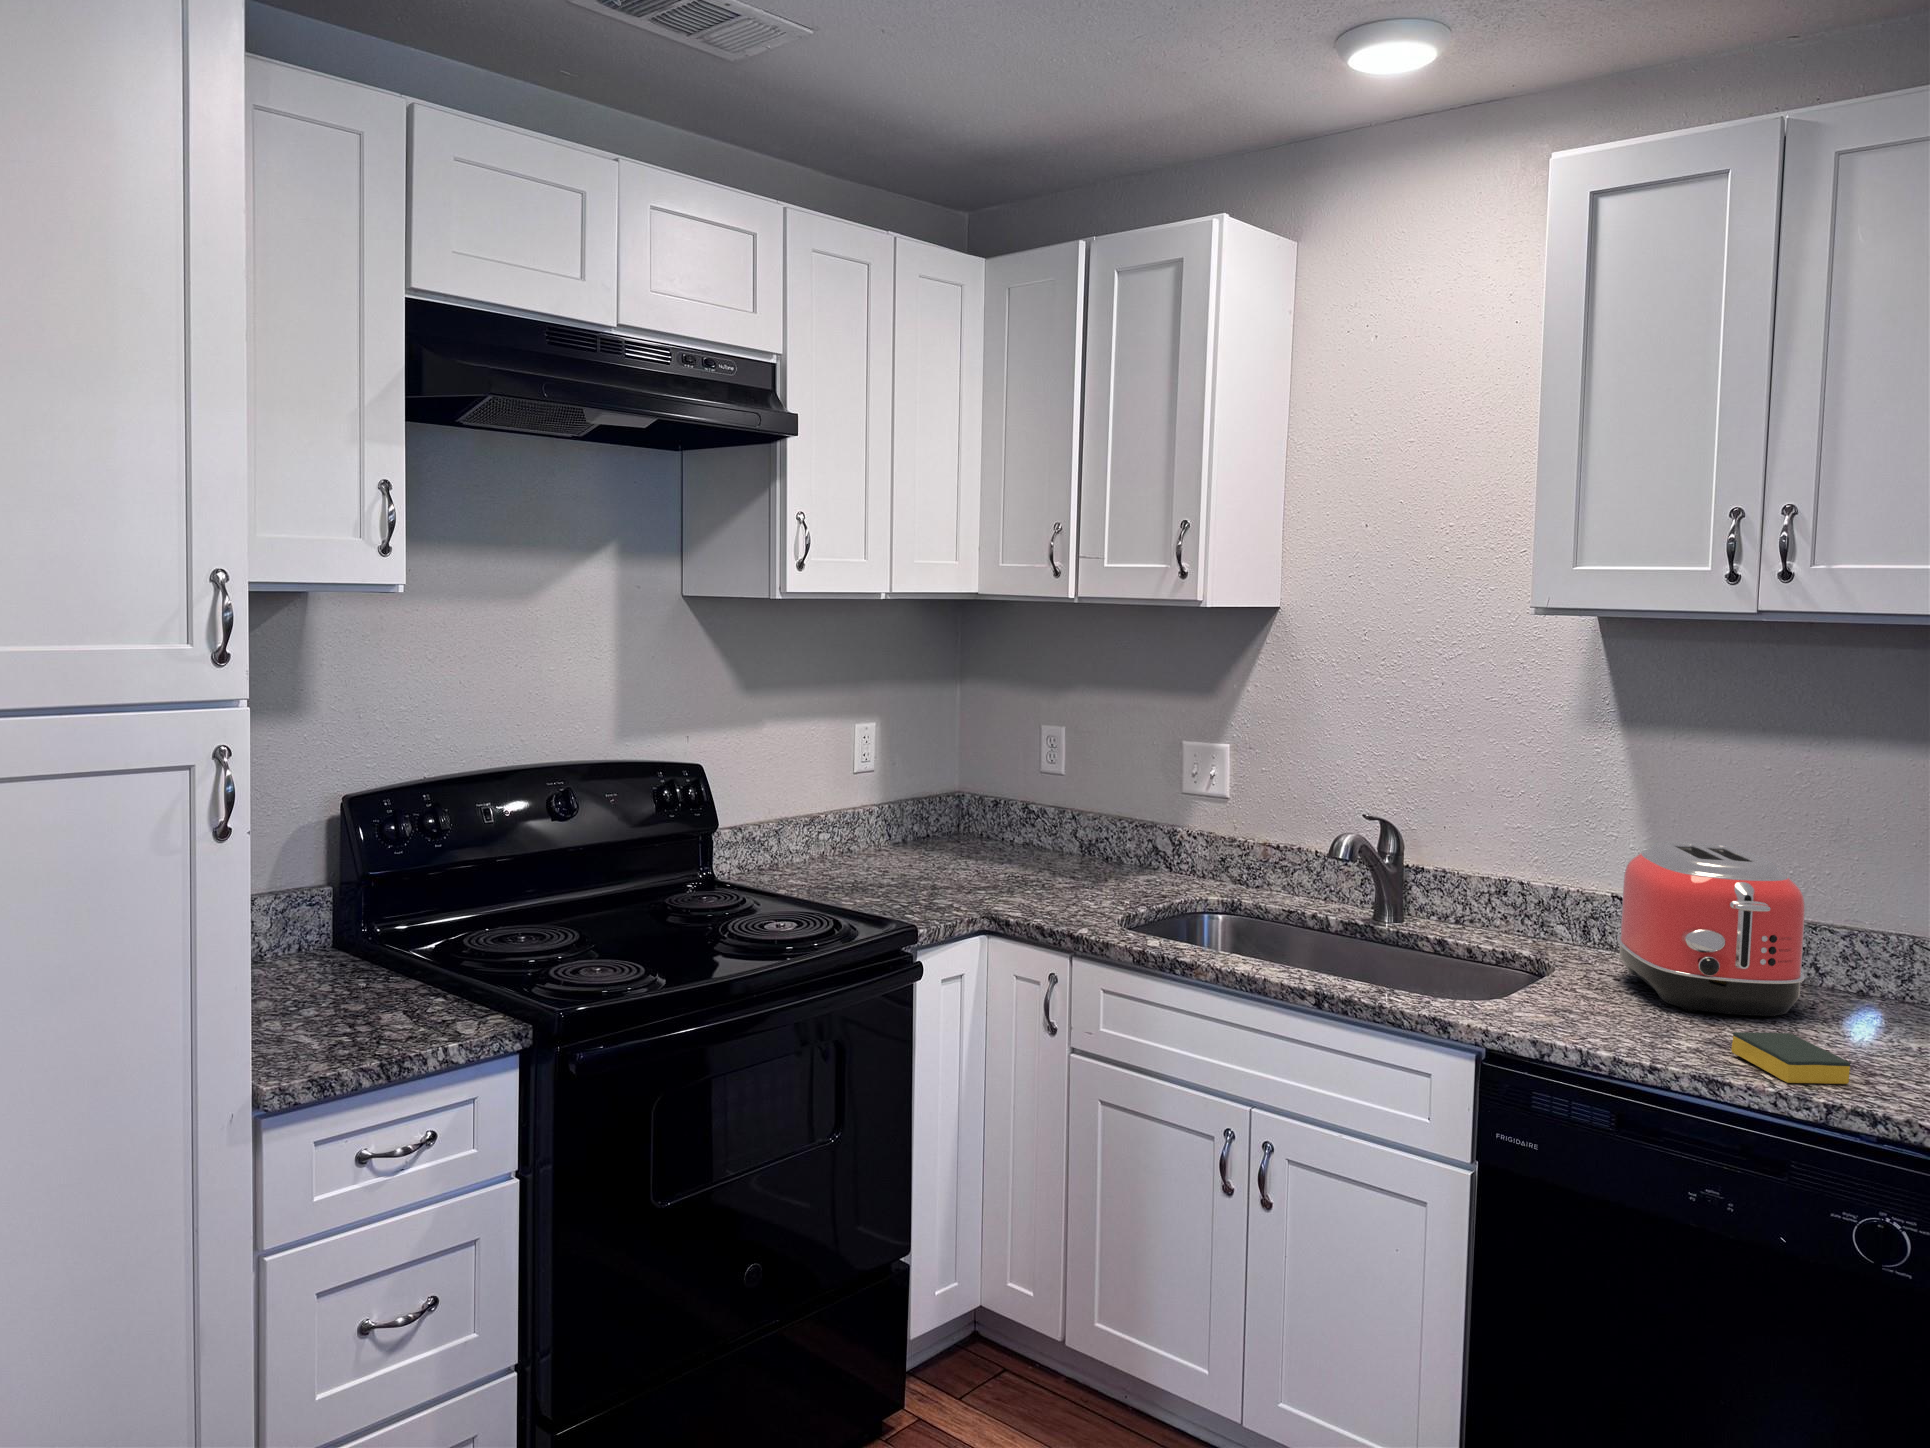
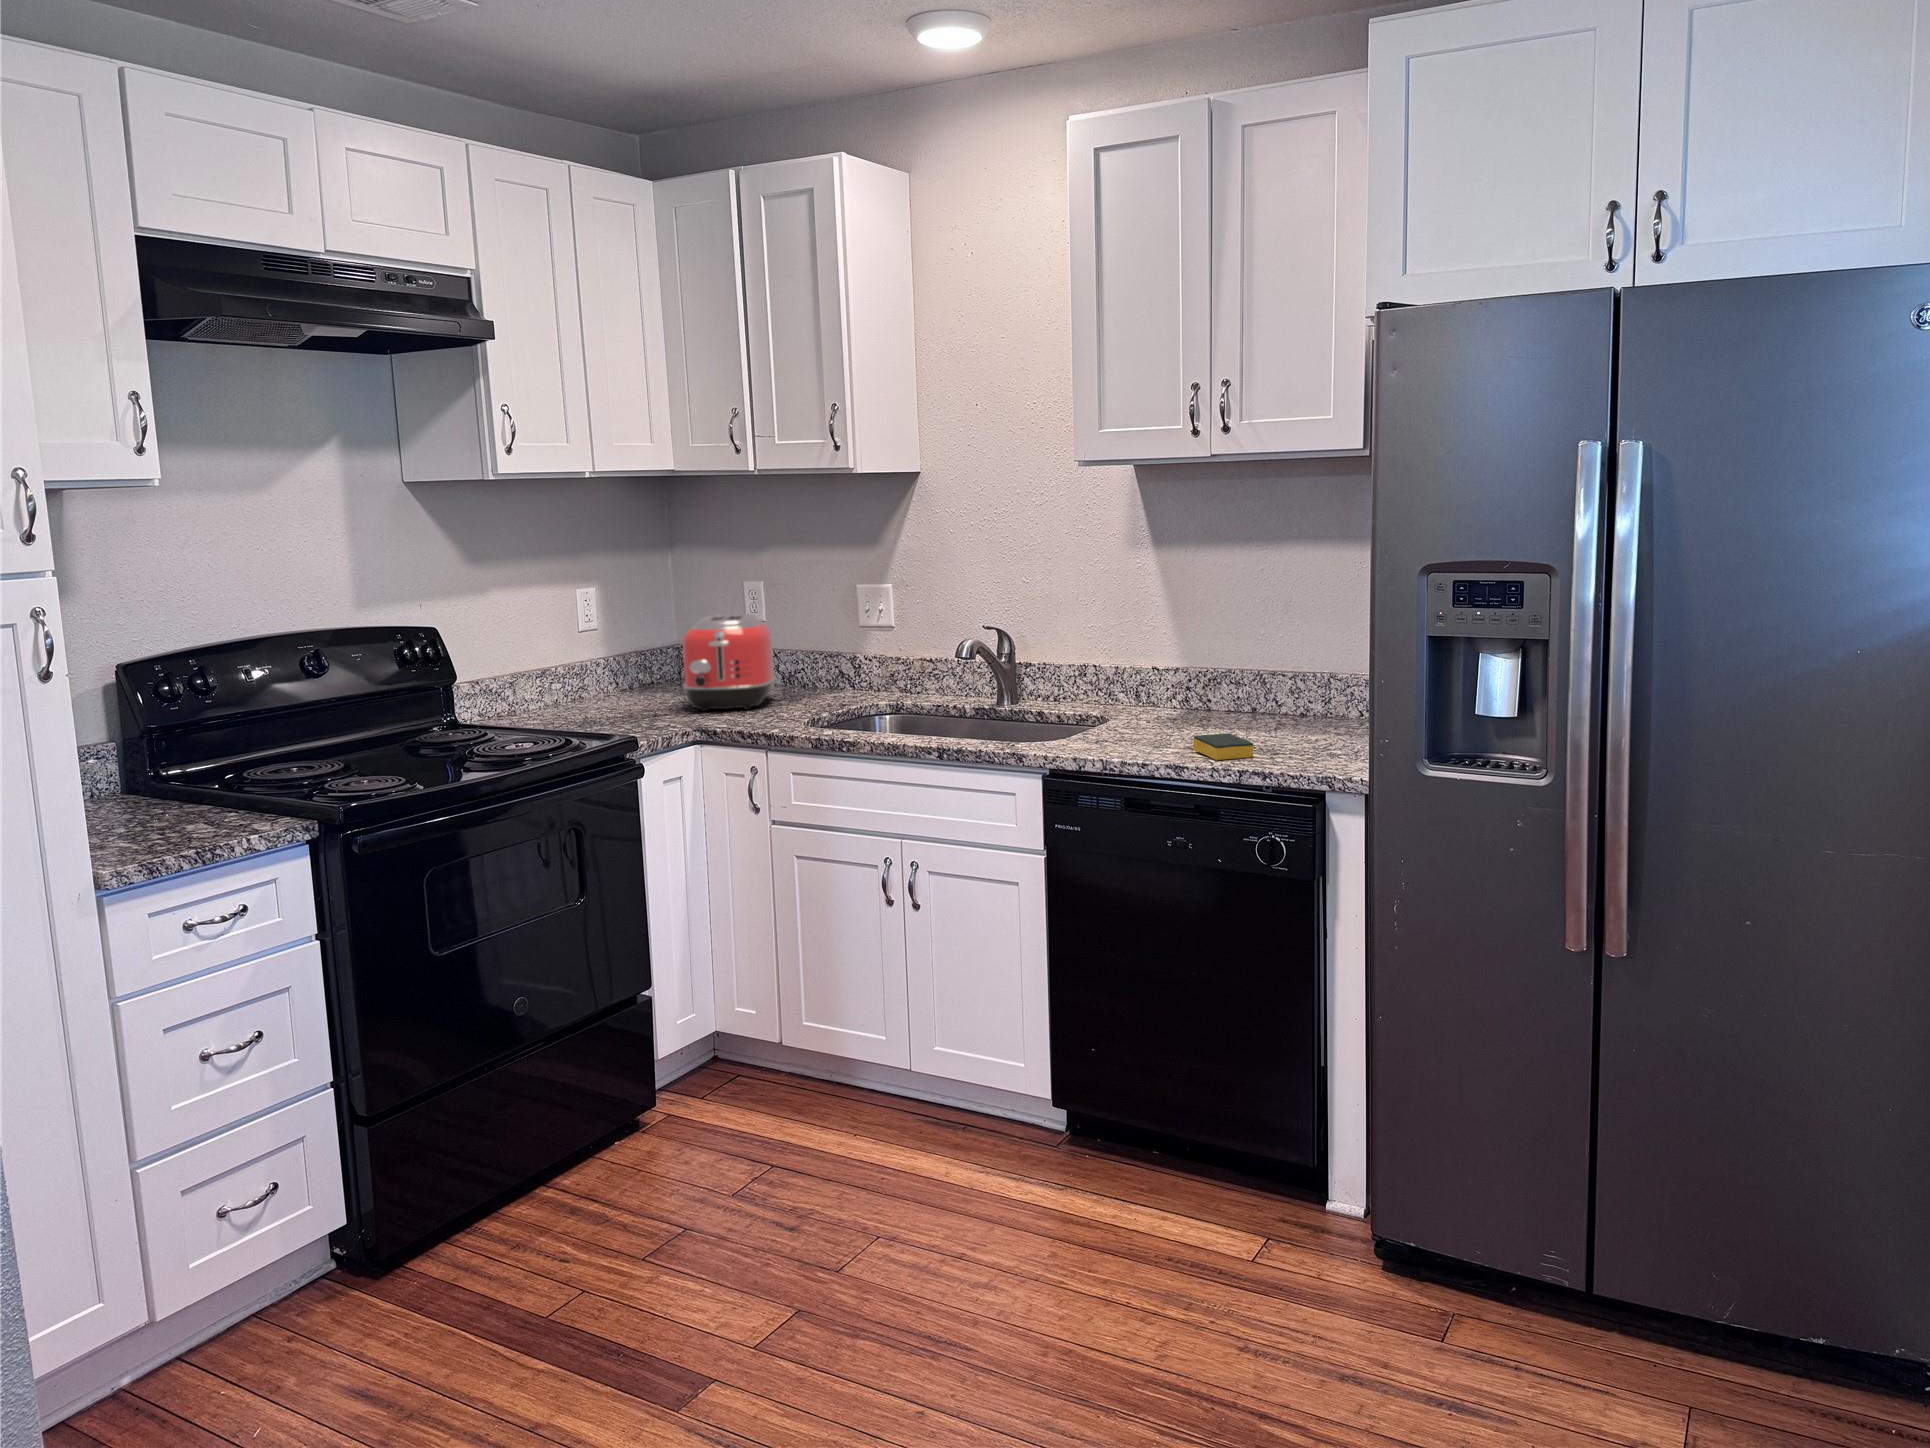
toaster: present [1617,842,1805,1017] -> present [683,614,775,711]

